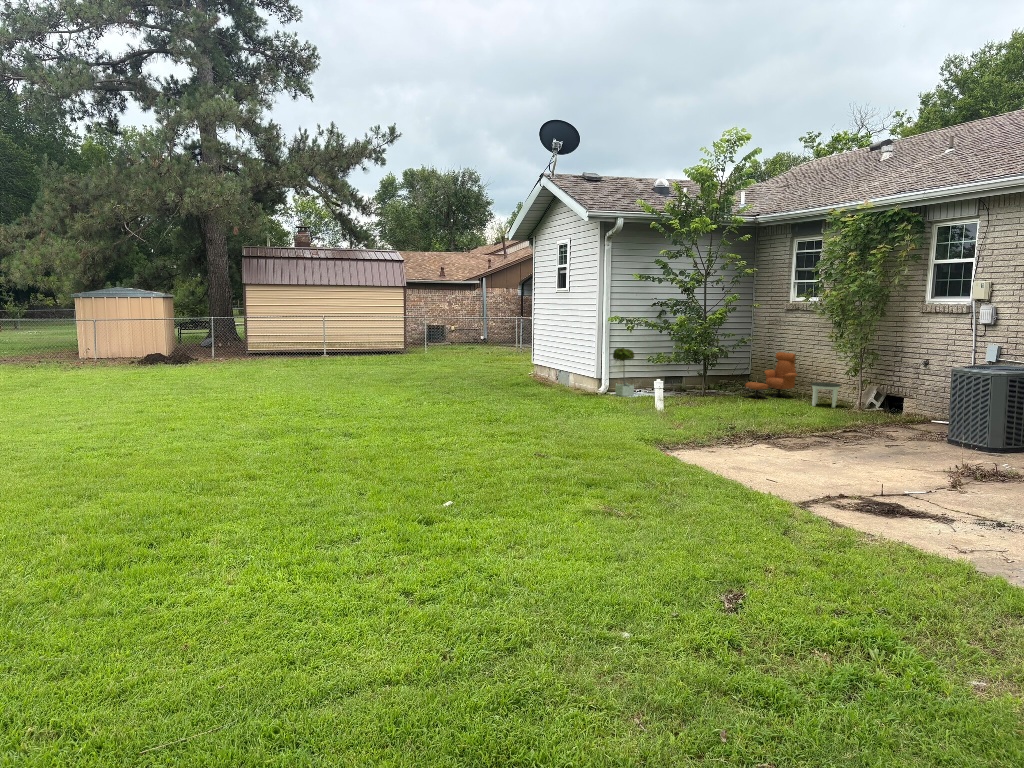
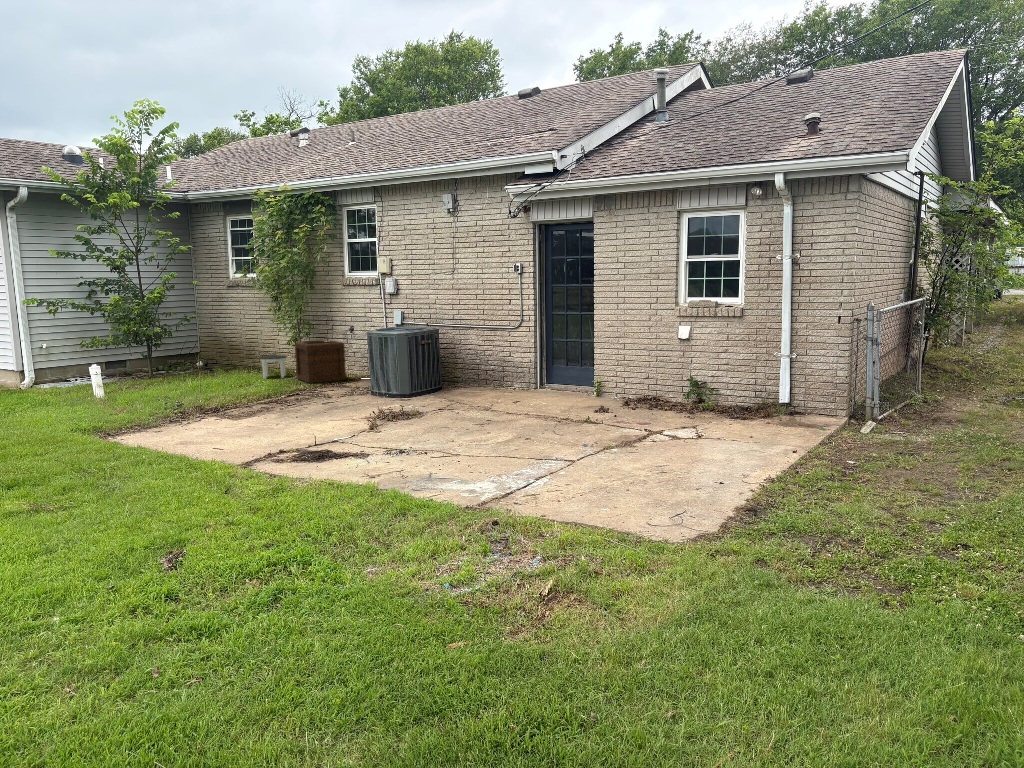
potted tree: present [613,348,634,396] -> none [29,336,65,393]
lounge chair: present [745,352,798,399] -> none [196,330,248,379]
wooden crate: none [850,372,915,419] -> present [295,341,346,383]

